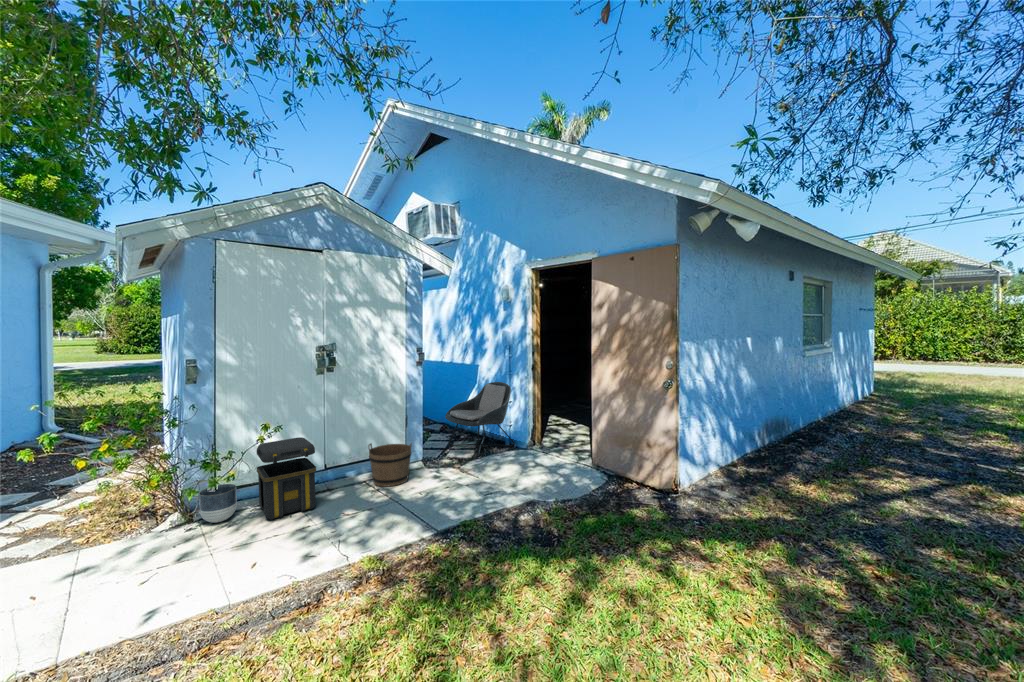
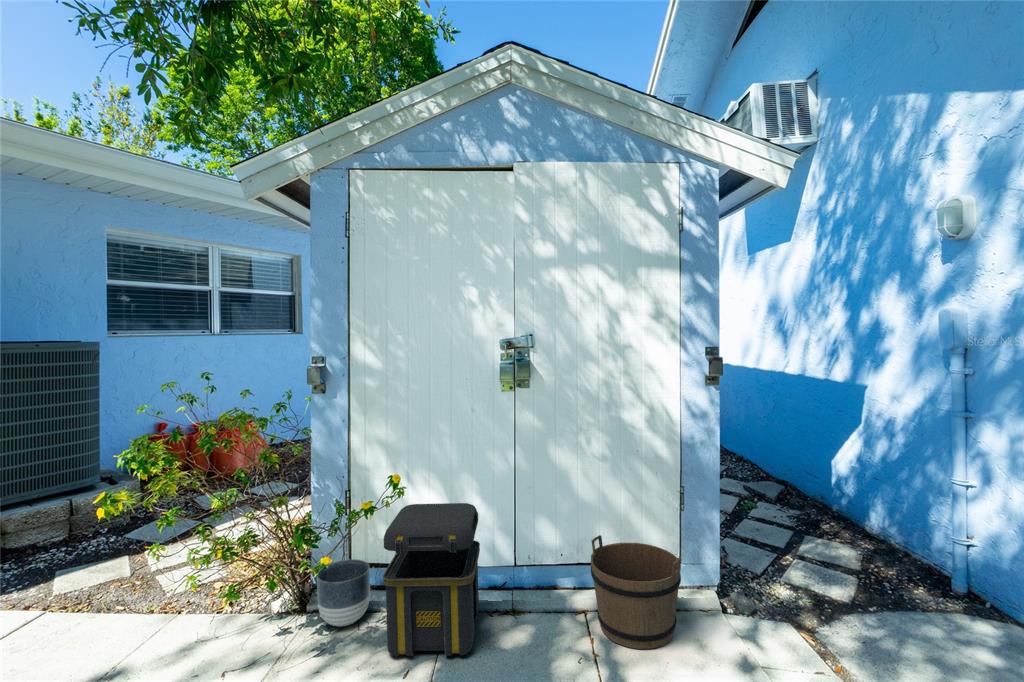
lounge chair: present [445,382,515,456] -> none [779,432,984,618]

